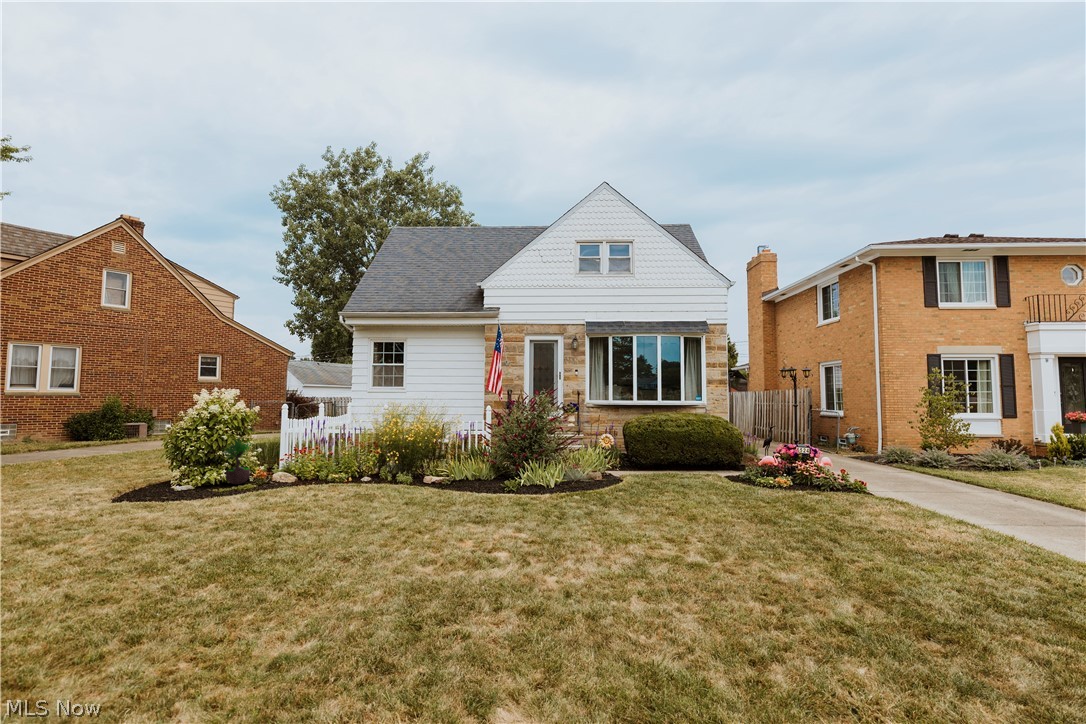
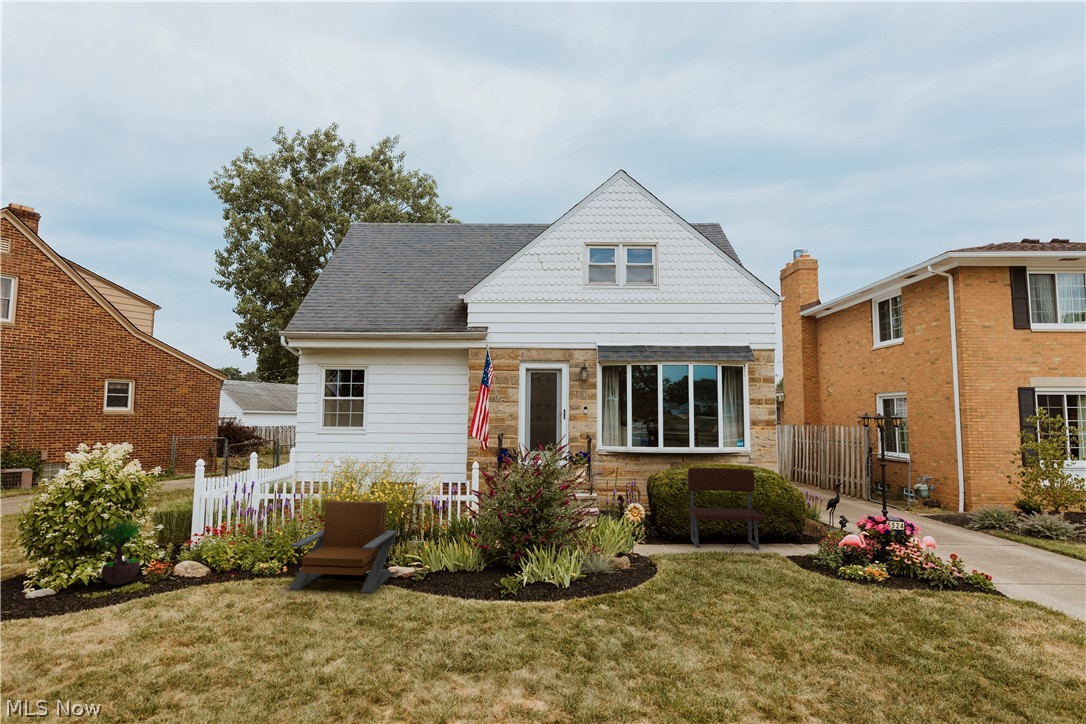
bench: none [648,411,703,470] -> present [688,468,764,549]
lounge chair: none [355,429,430,489] -> present [289,501,397,593]

